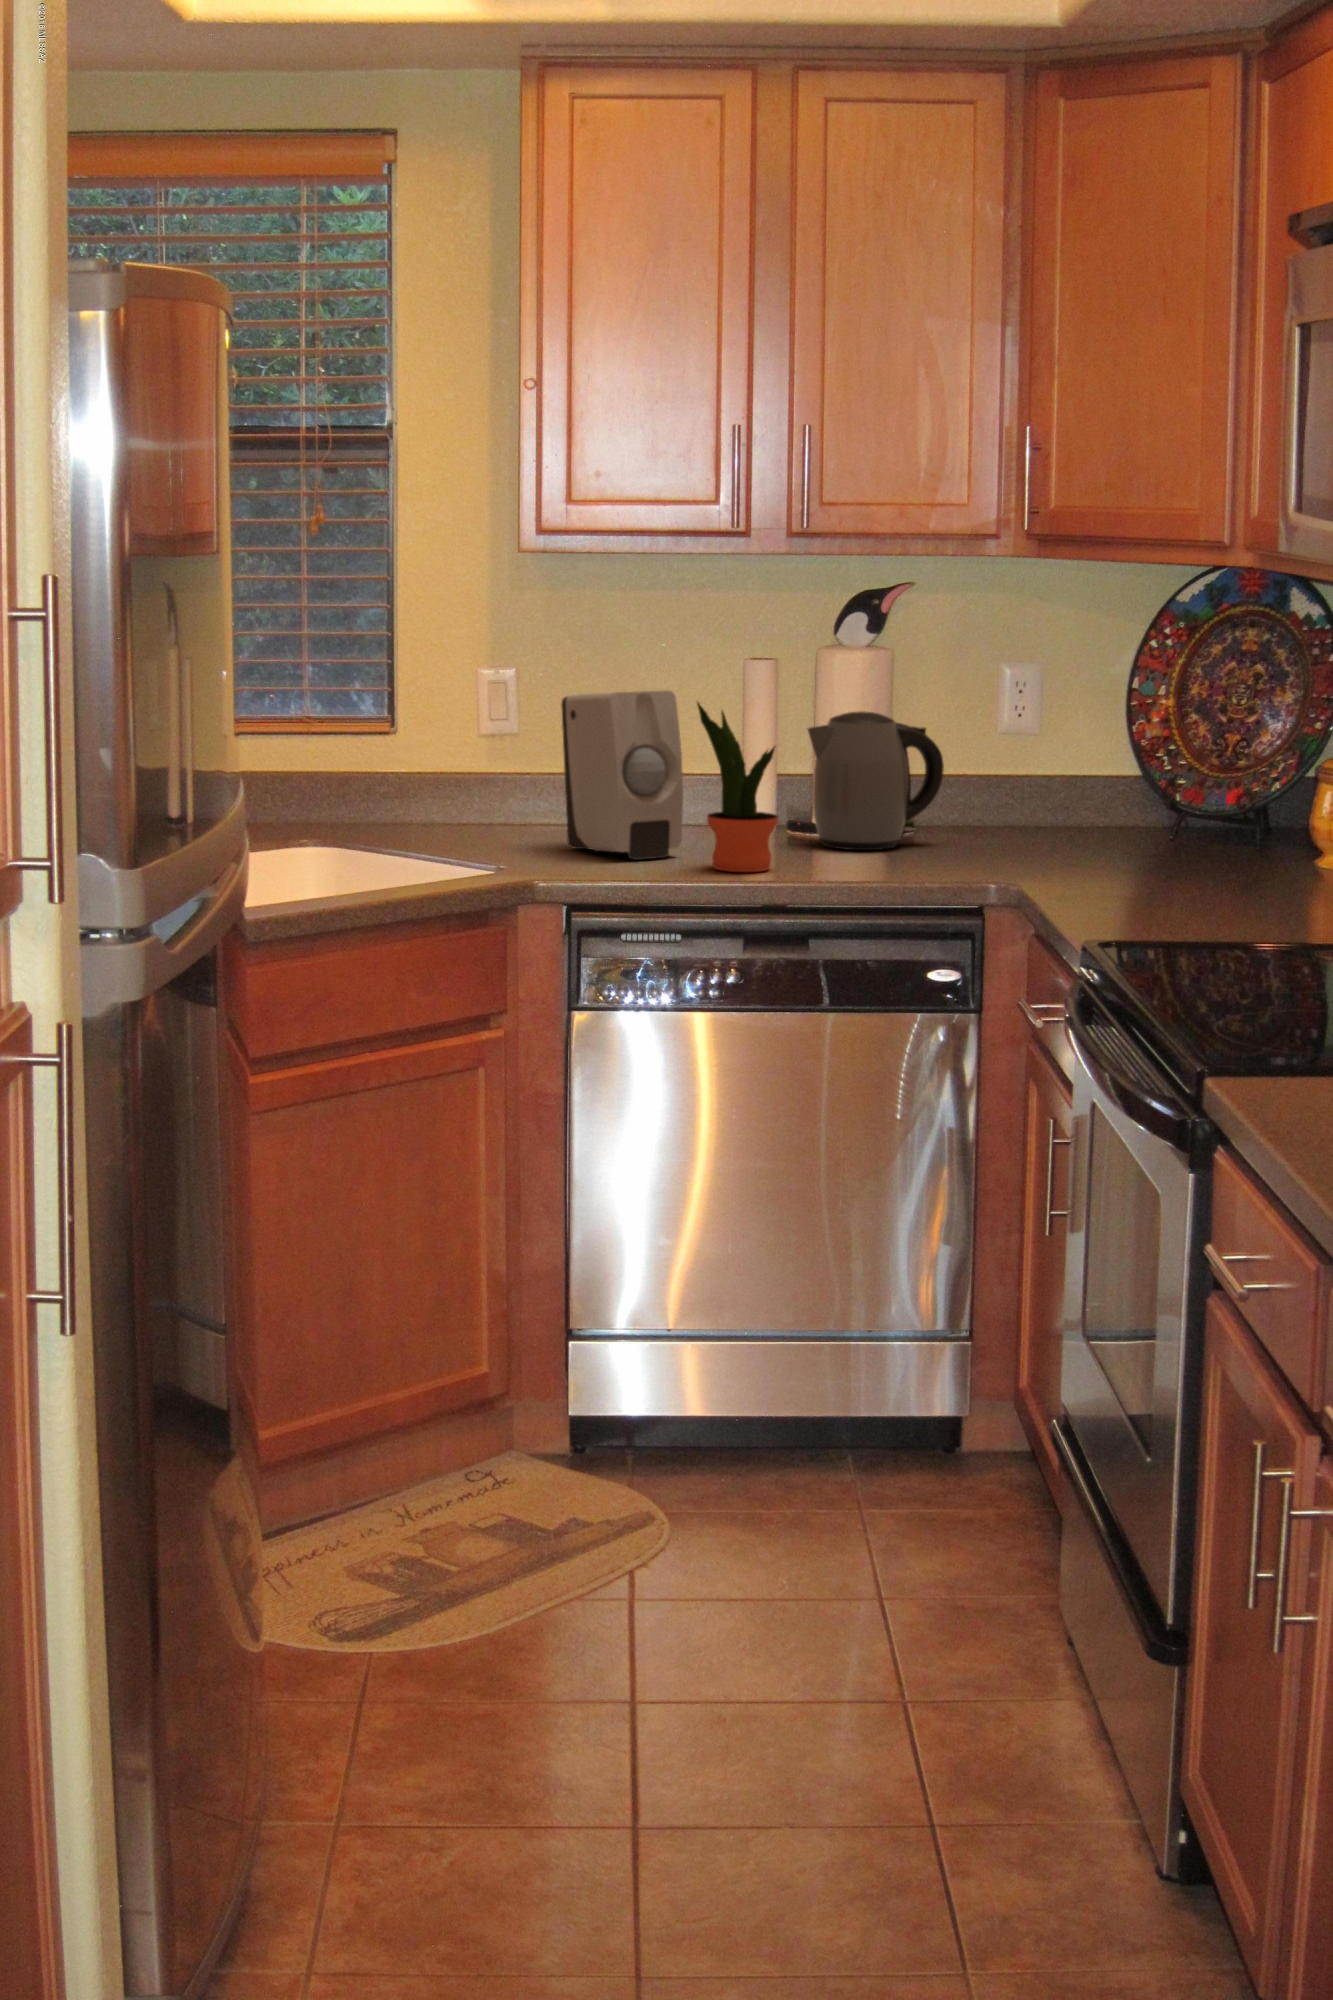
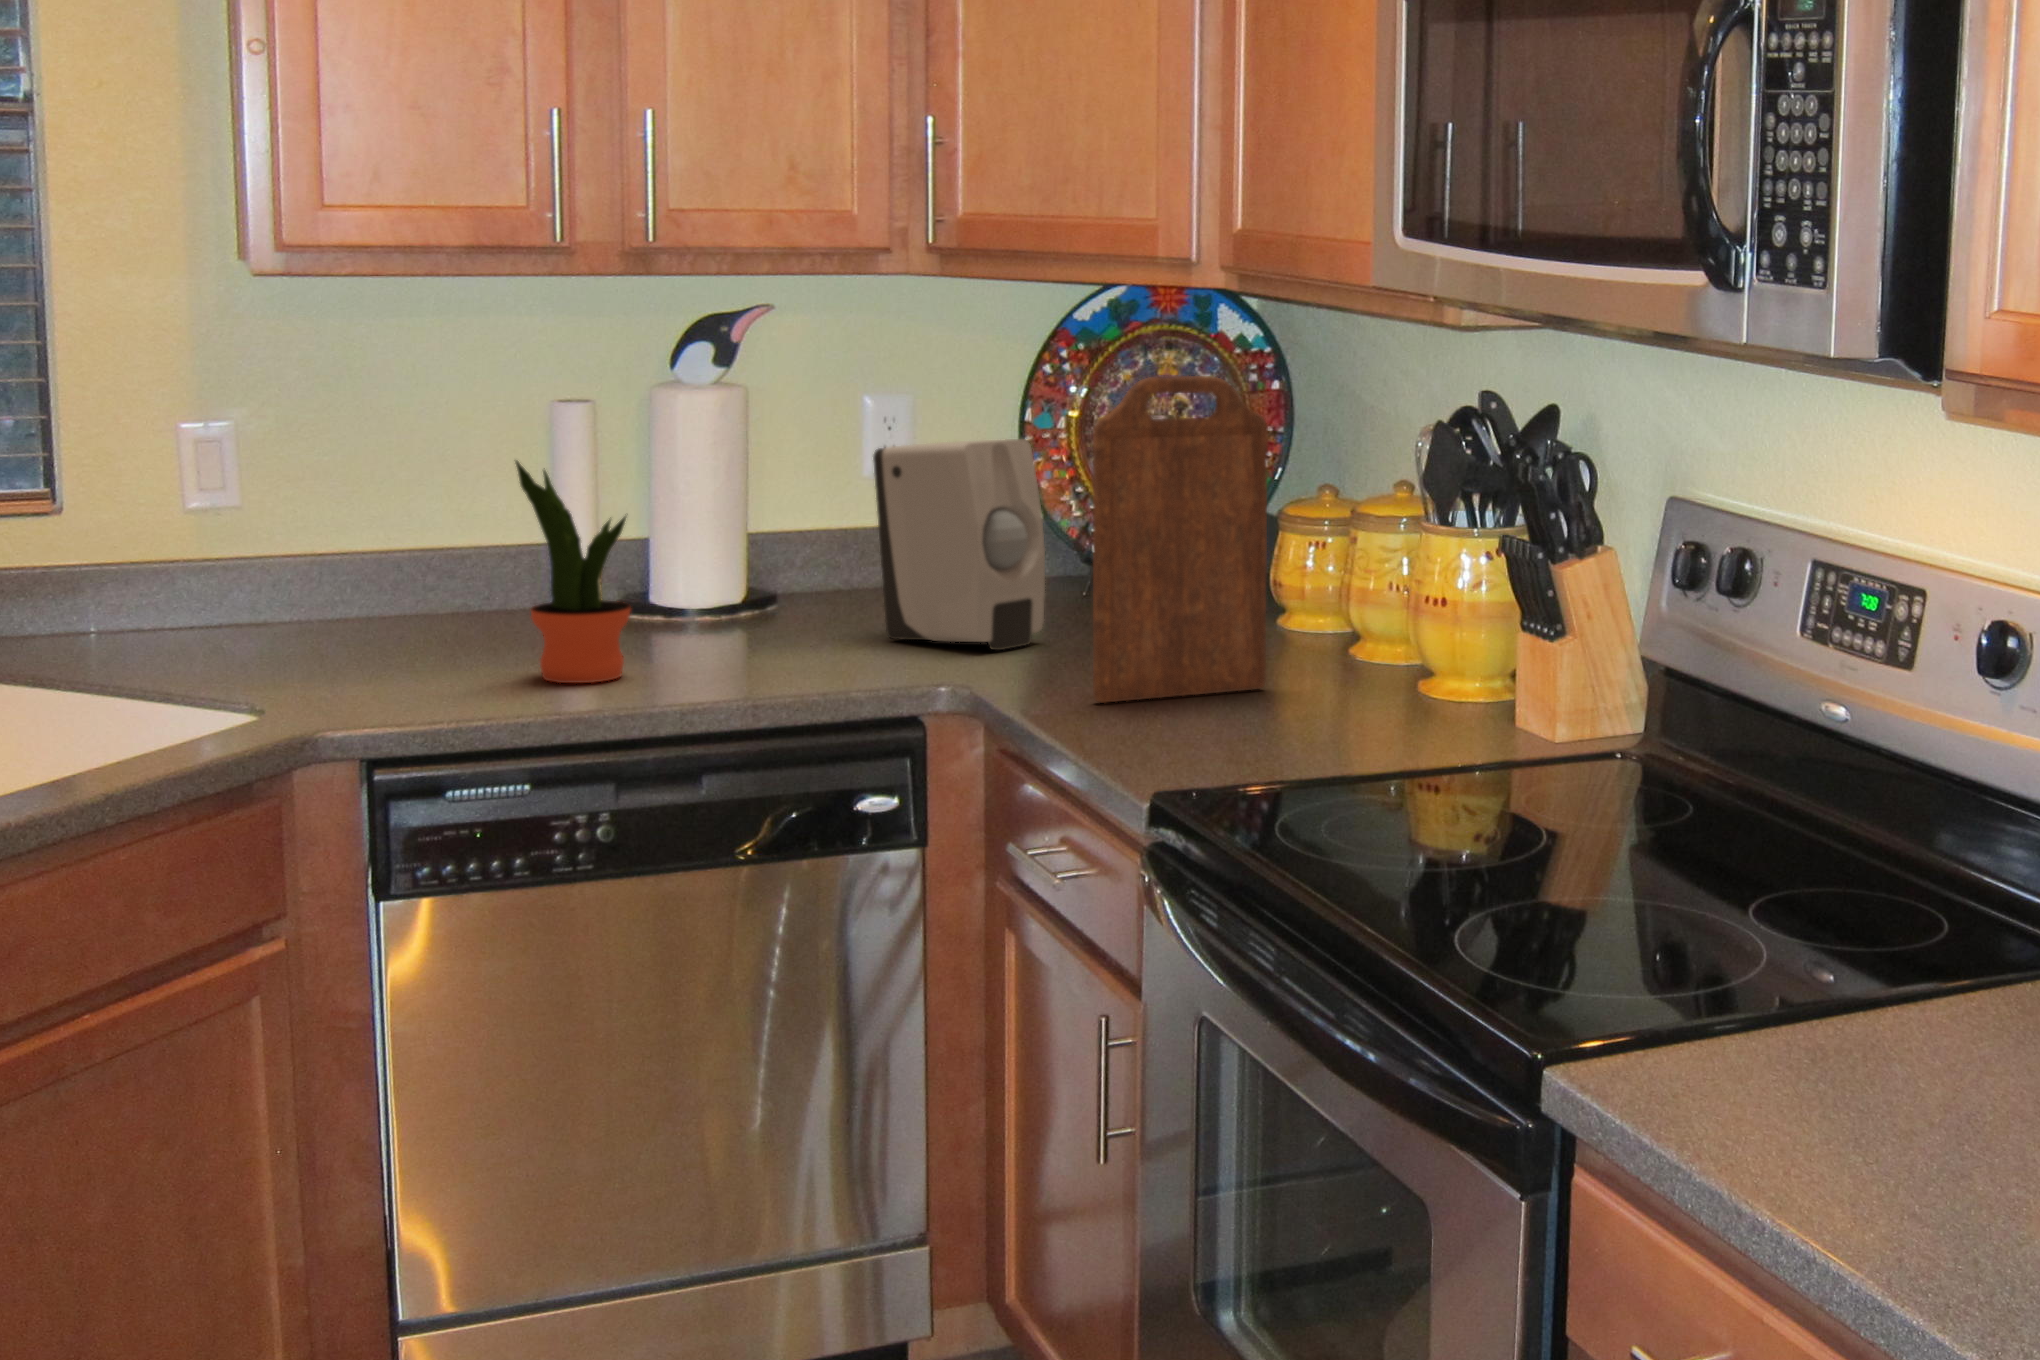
cutting board: none [1111,644,1273,909] -> present [1093,376,1268,703]
soap dispenser: present [561,690,683,860] -> present [873,439,1045,650]
kettle: present [808,712,944,850] -> none [648,463,827,639]

